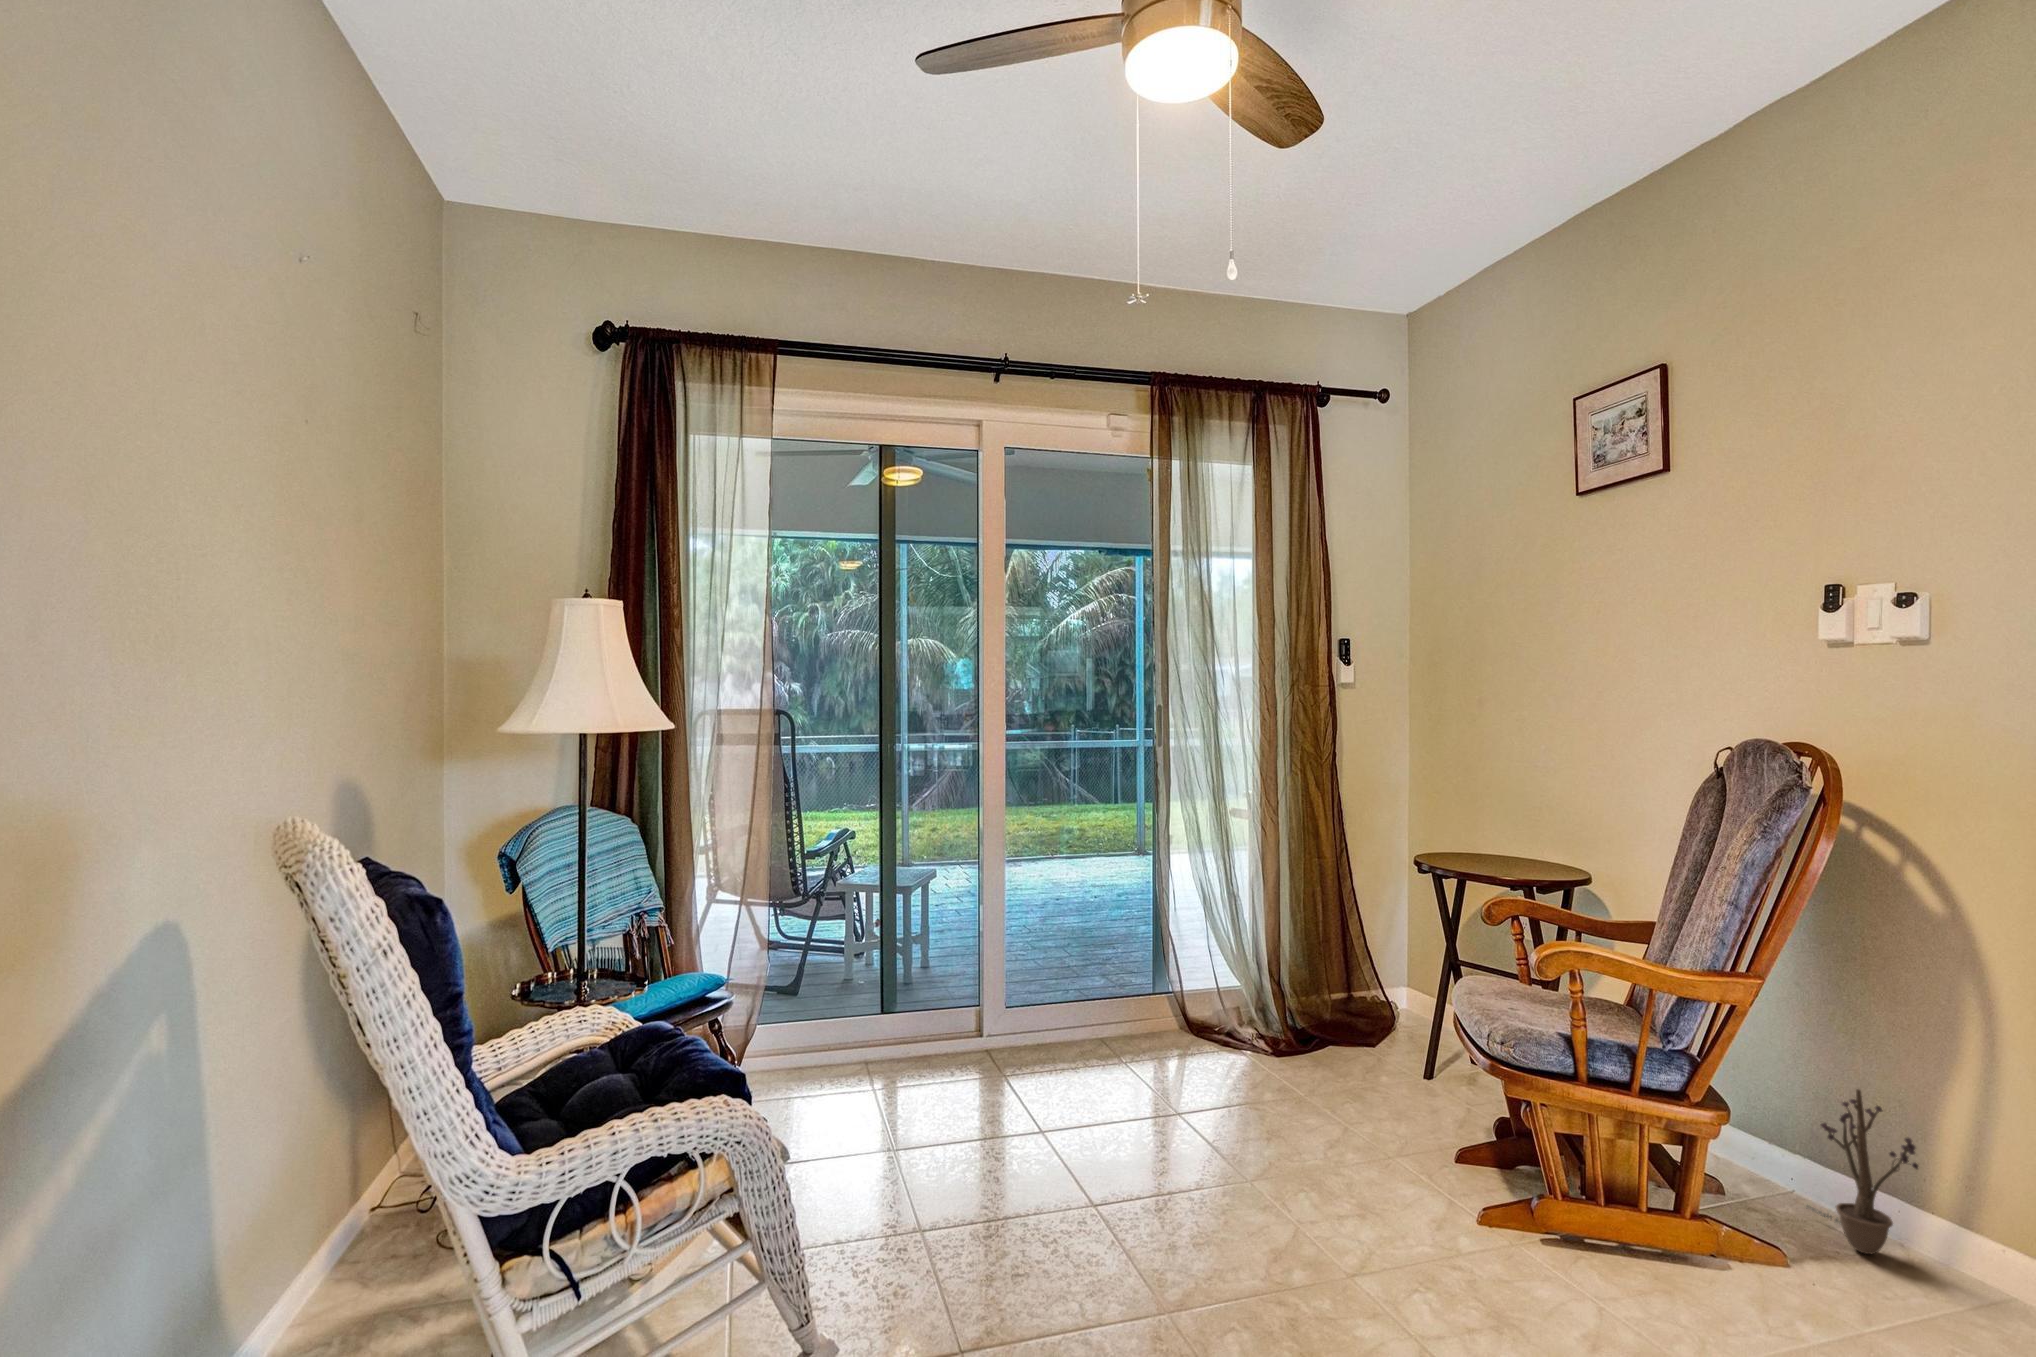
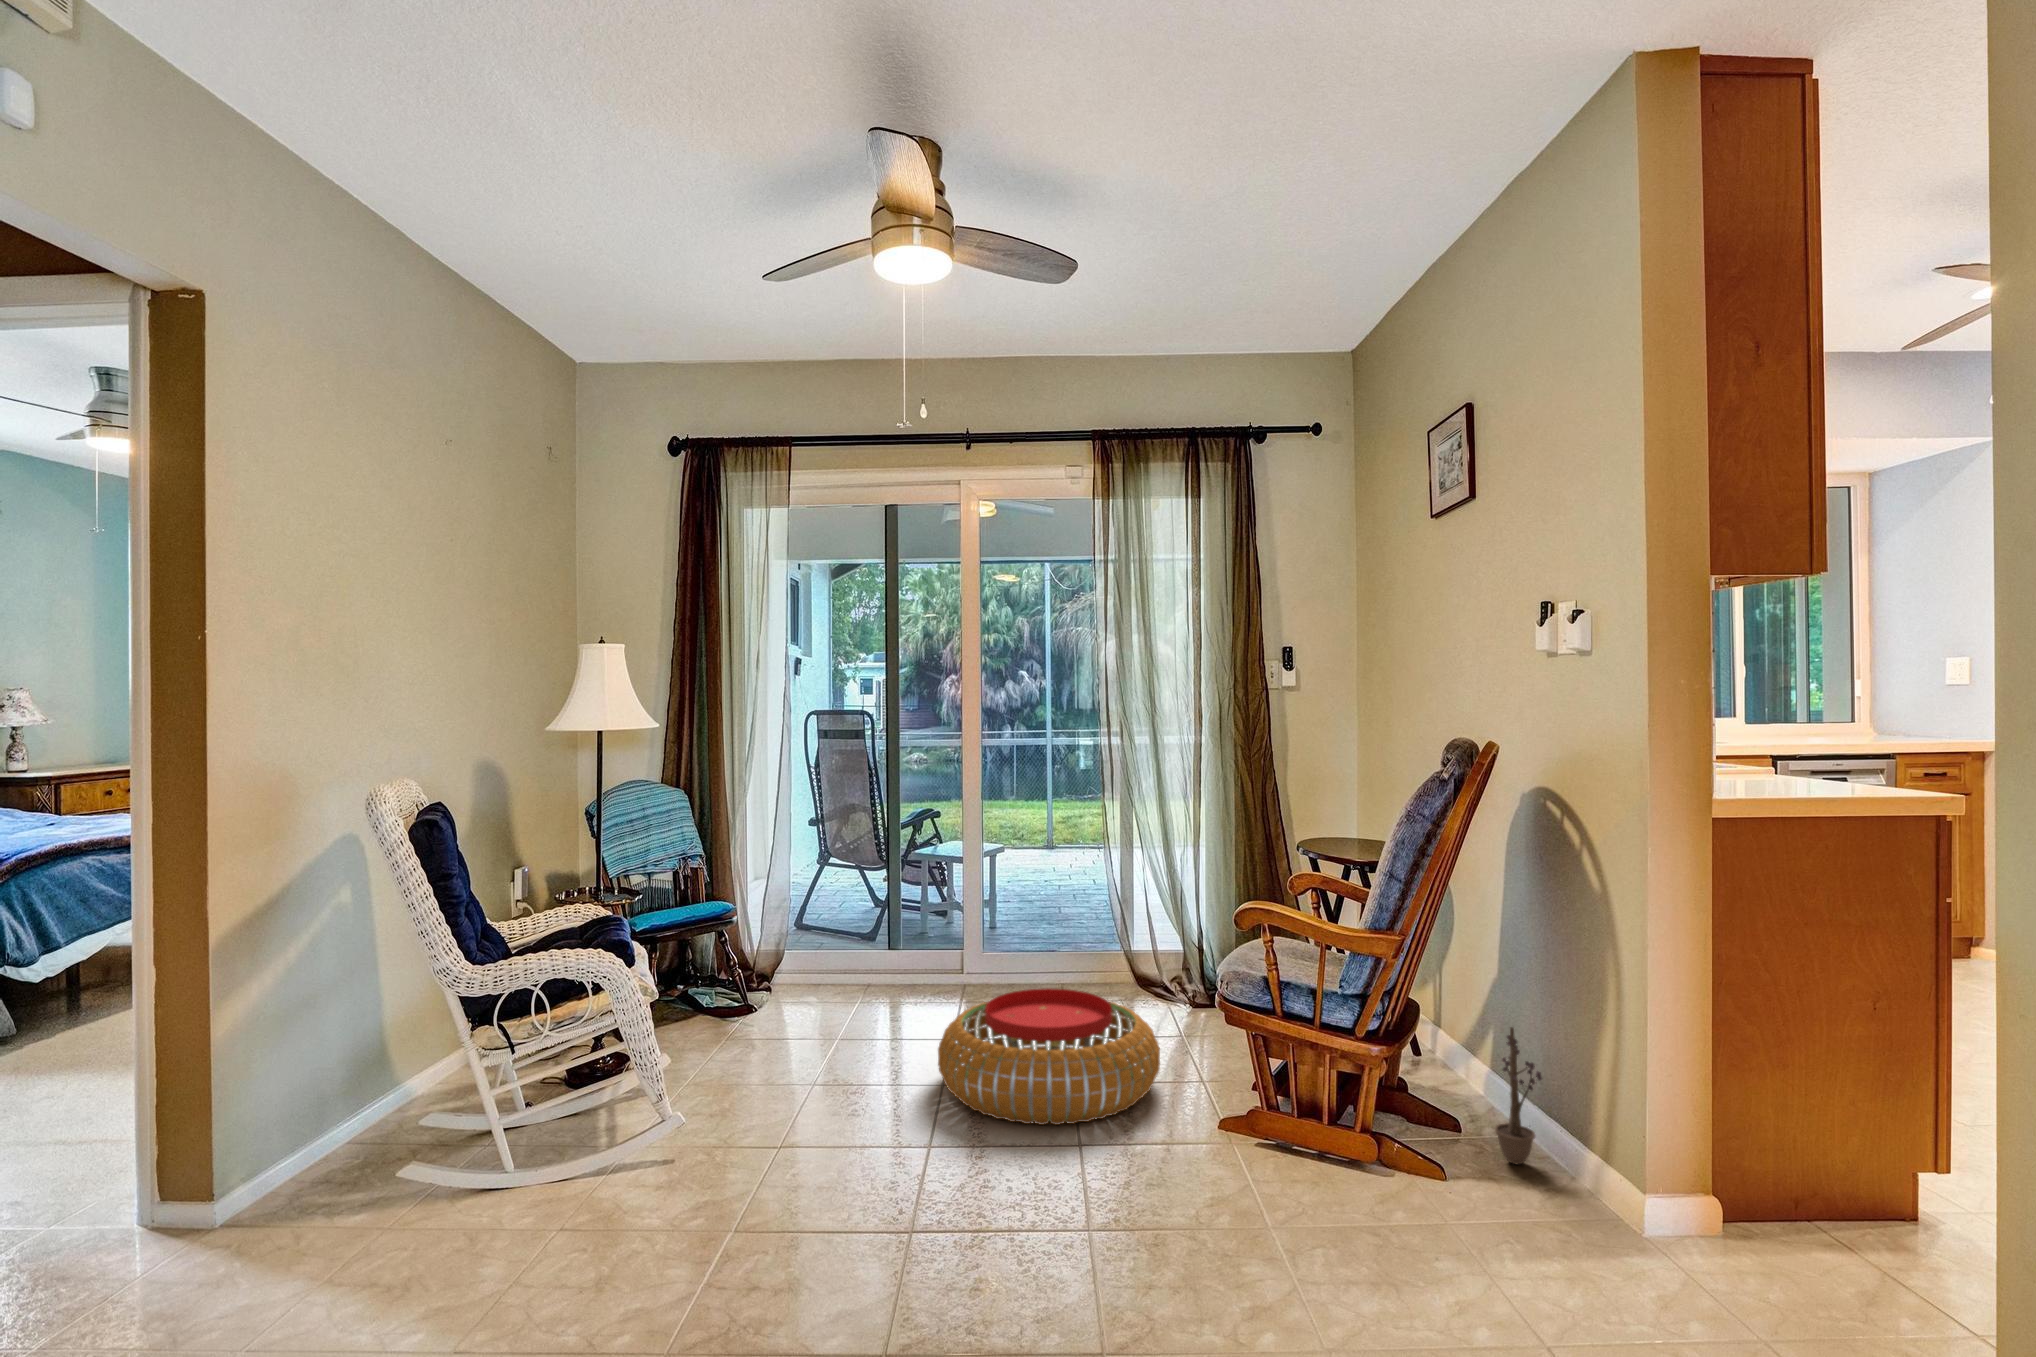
pouf: none [1098,1065,1398,1270] -> present [938,988,1160,1125]

